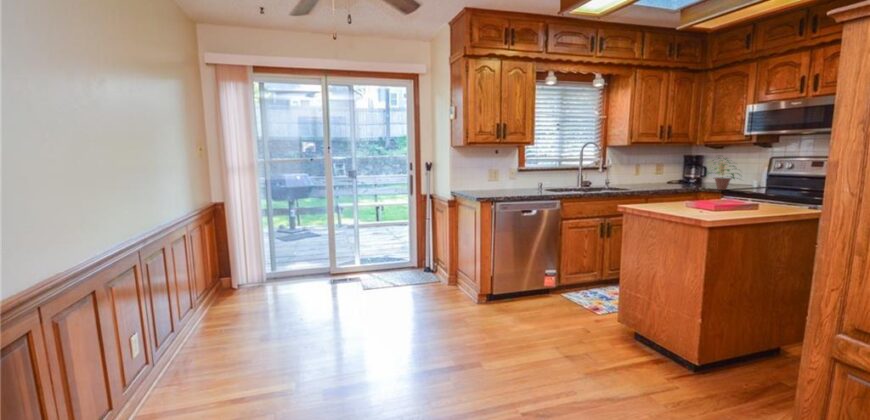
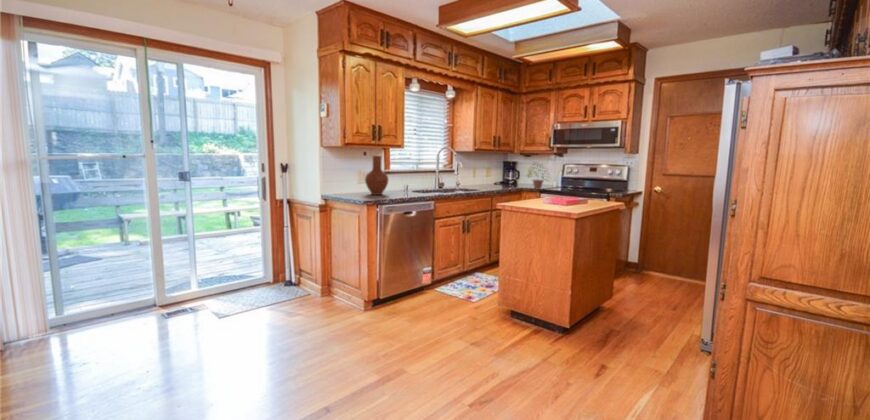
vase: none [492,154,515,192] -> present [365,156,388,195]

